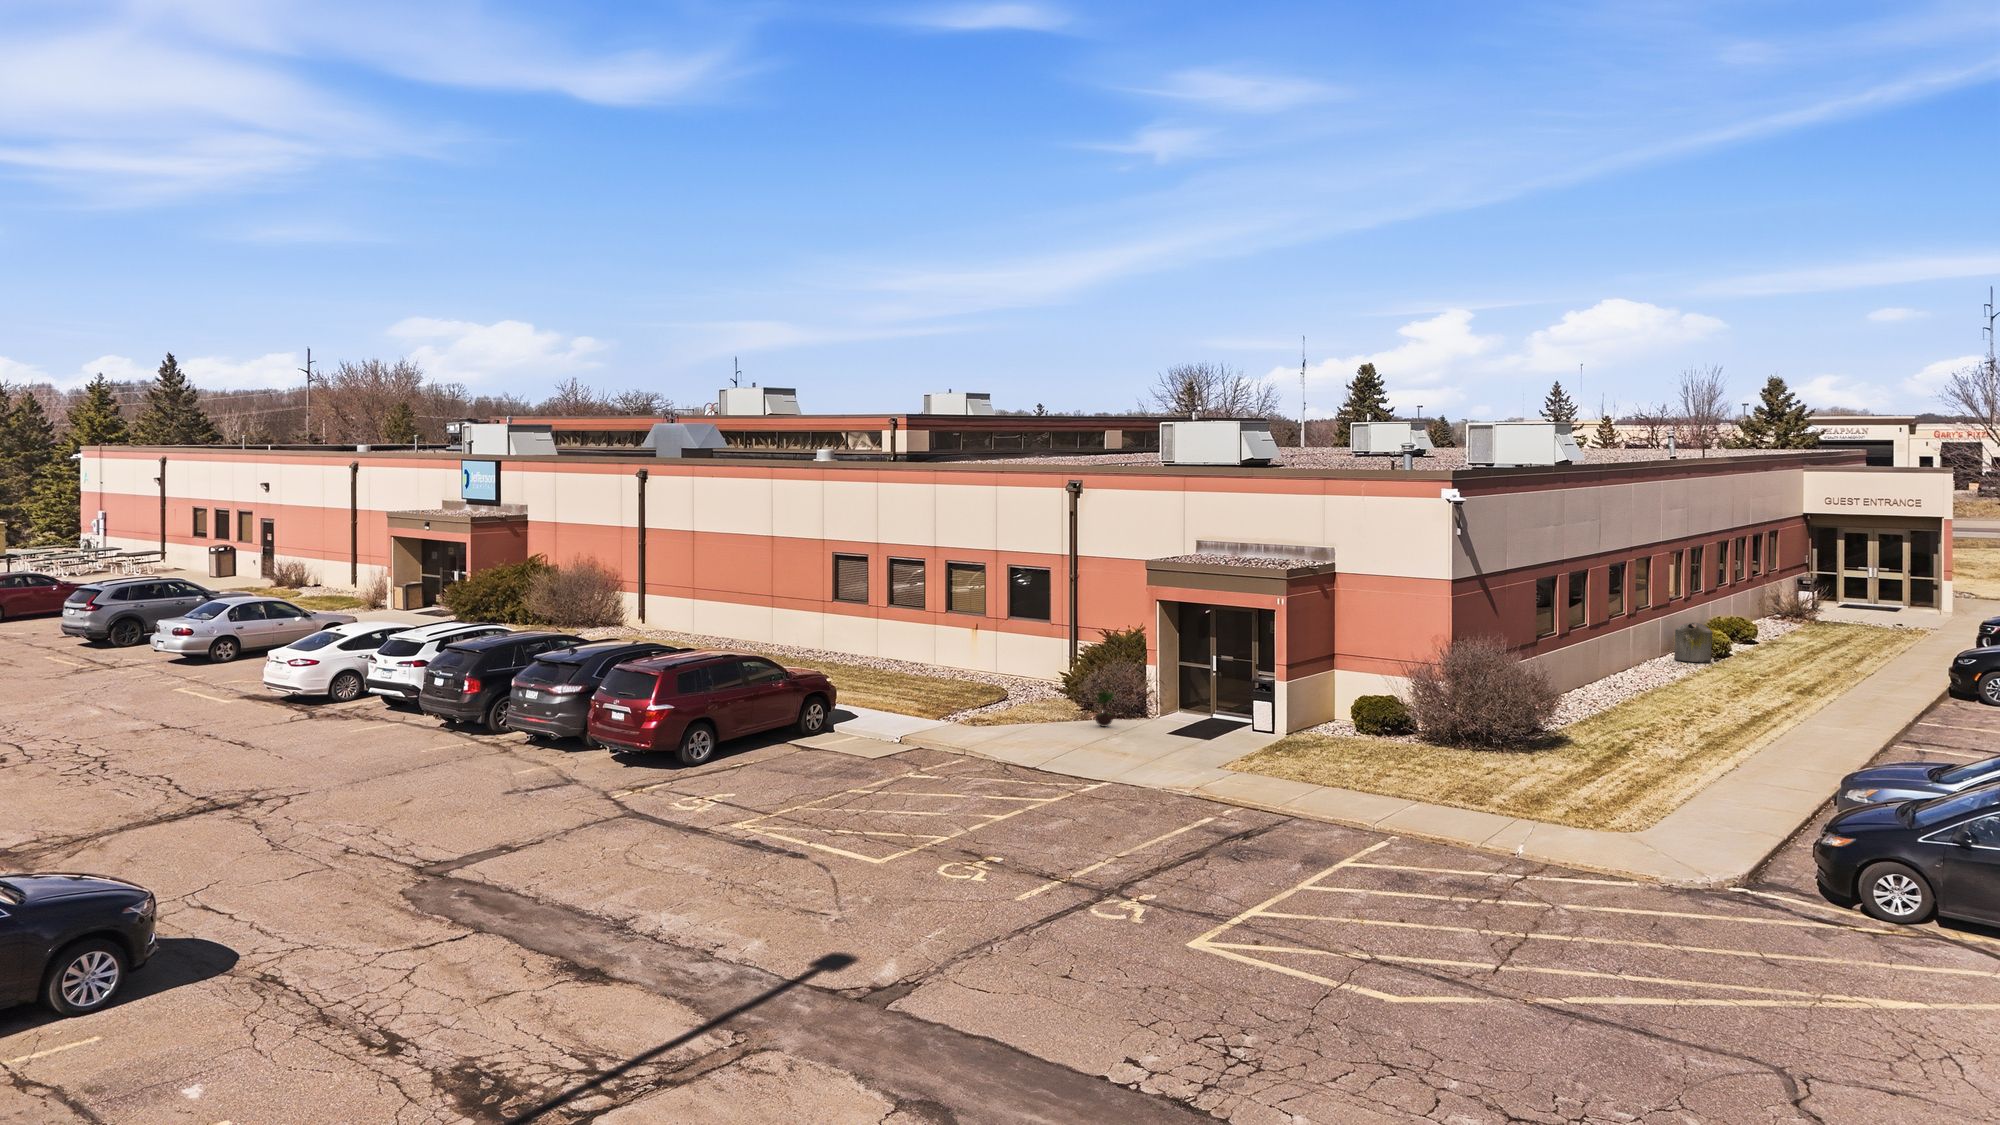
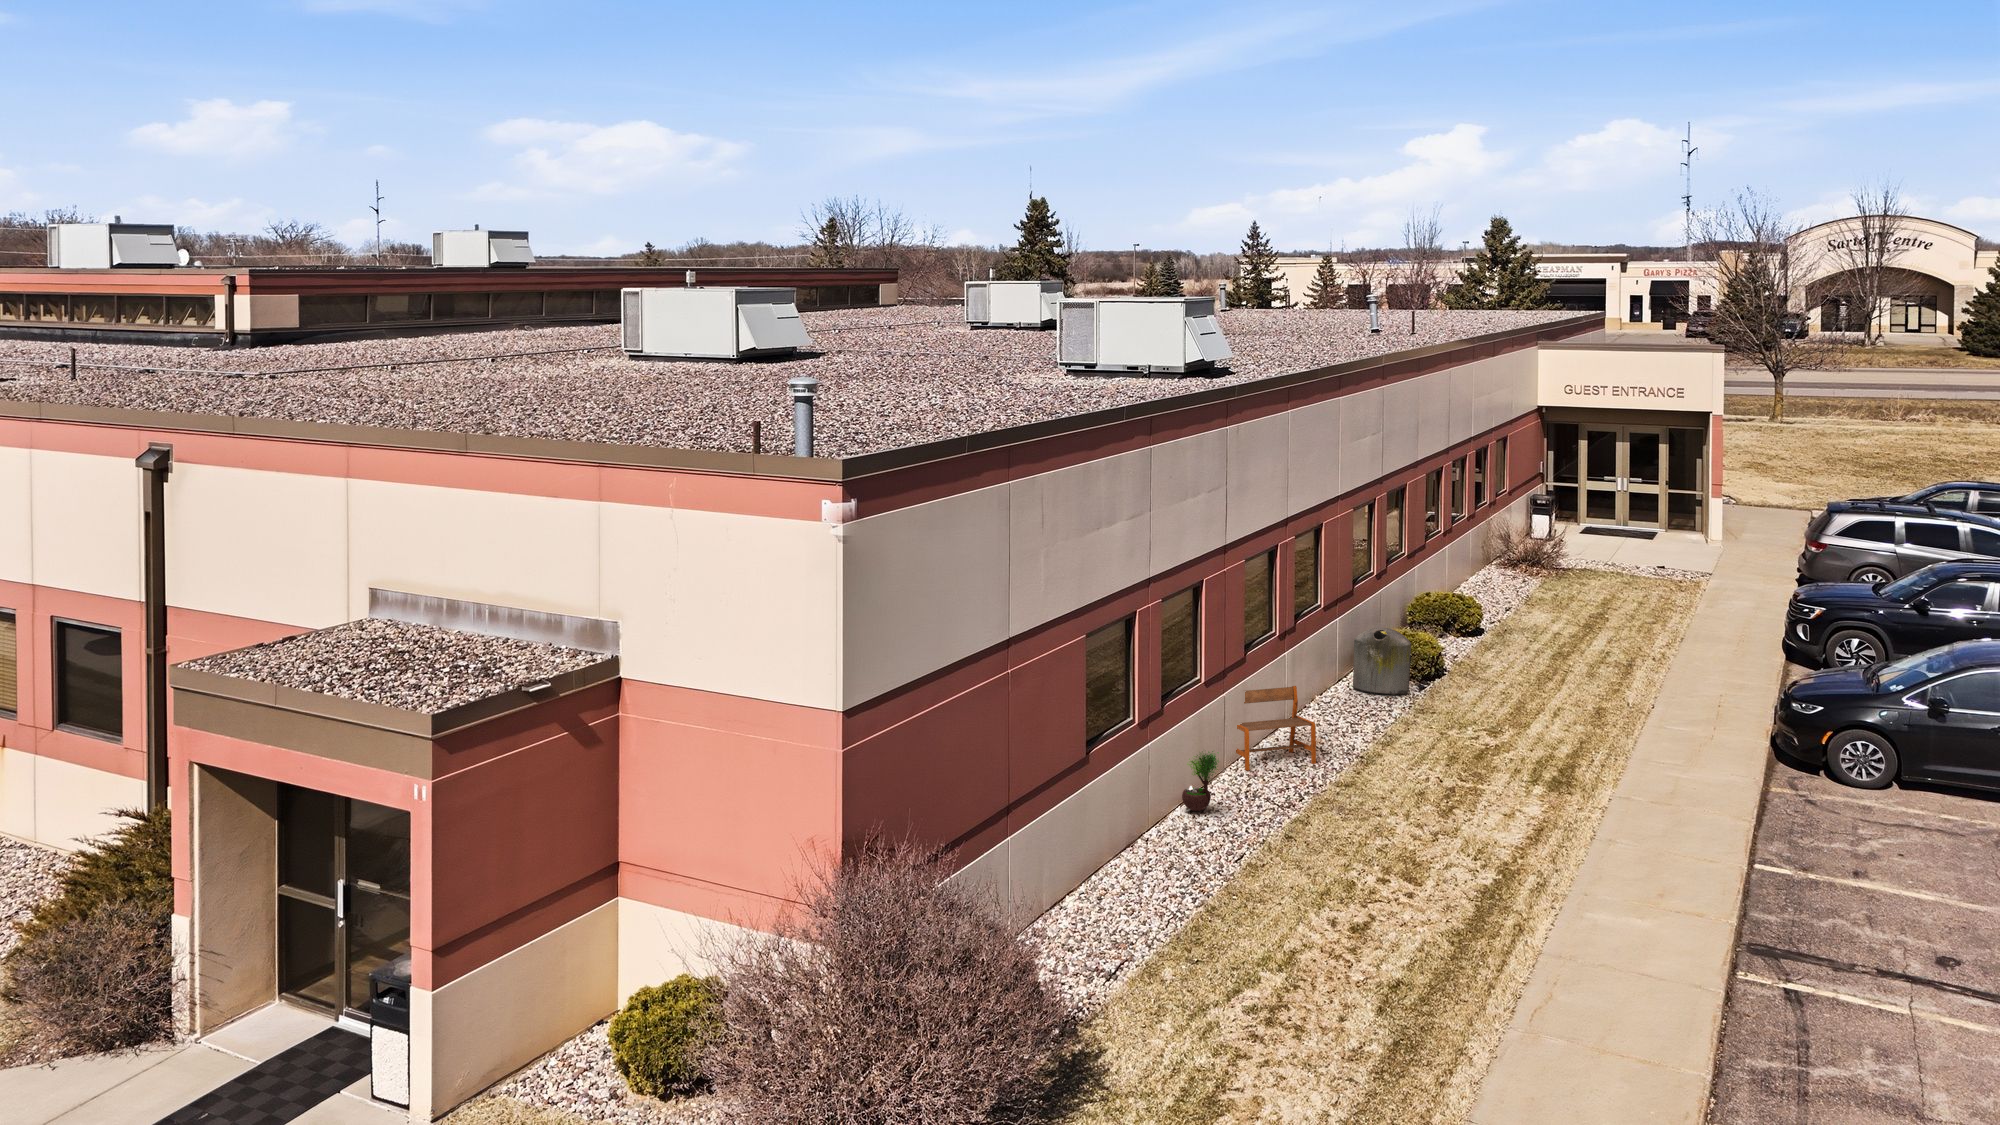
bench: none [1602,640,1655,682] -> present [1236,686,1316,771]
potted tree: present [1095,691,1113,726] -> present [1182,751,1218,811]

